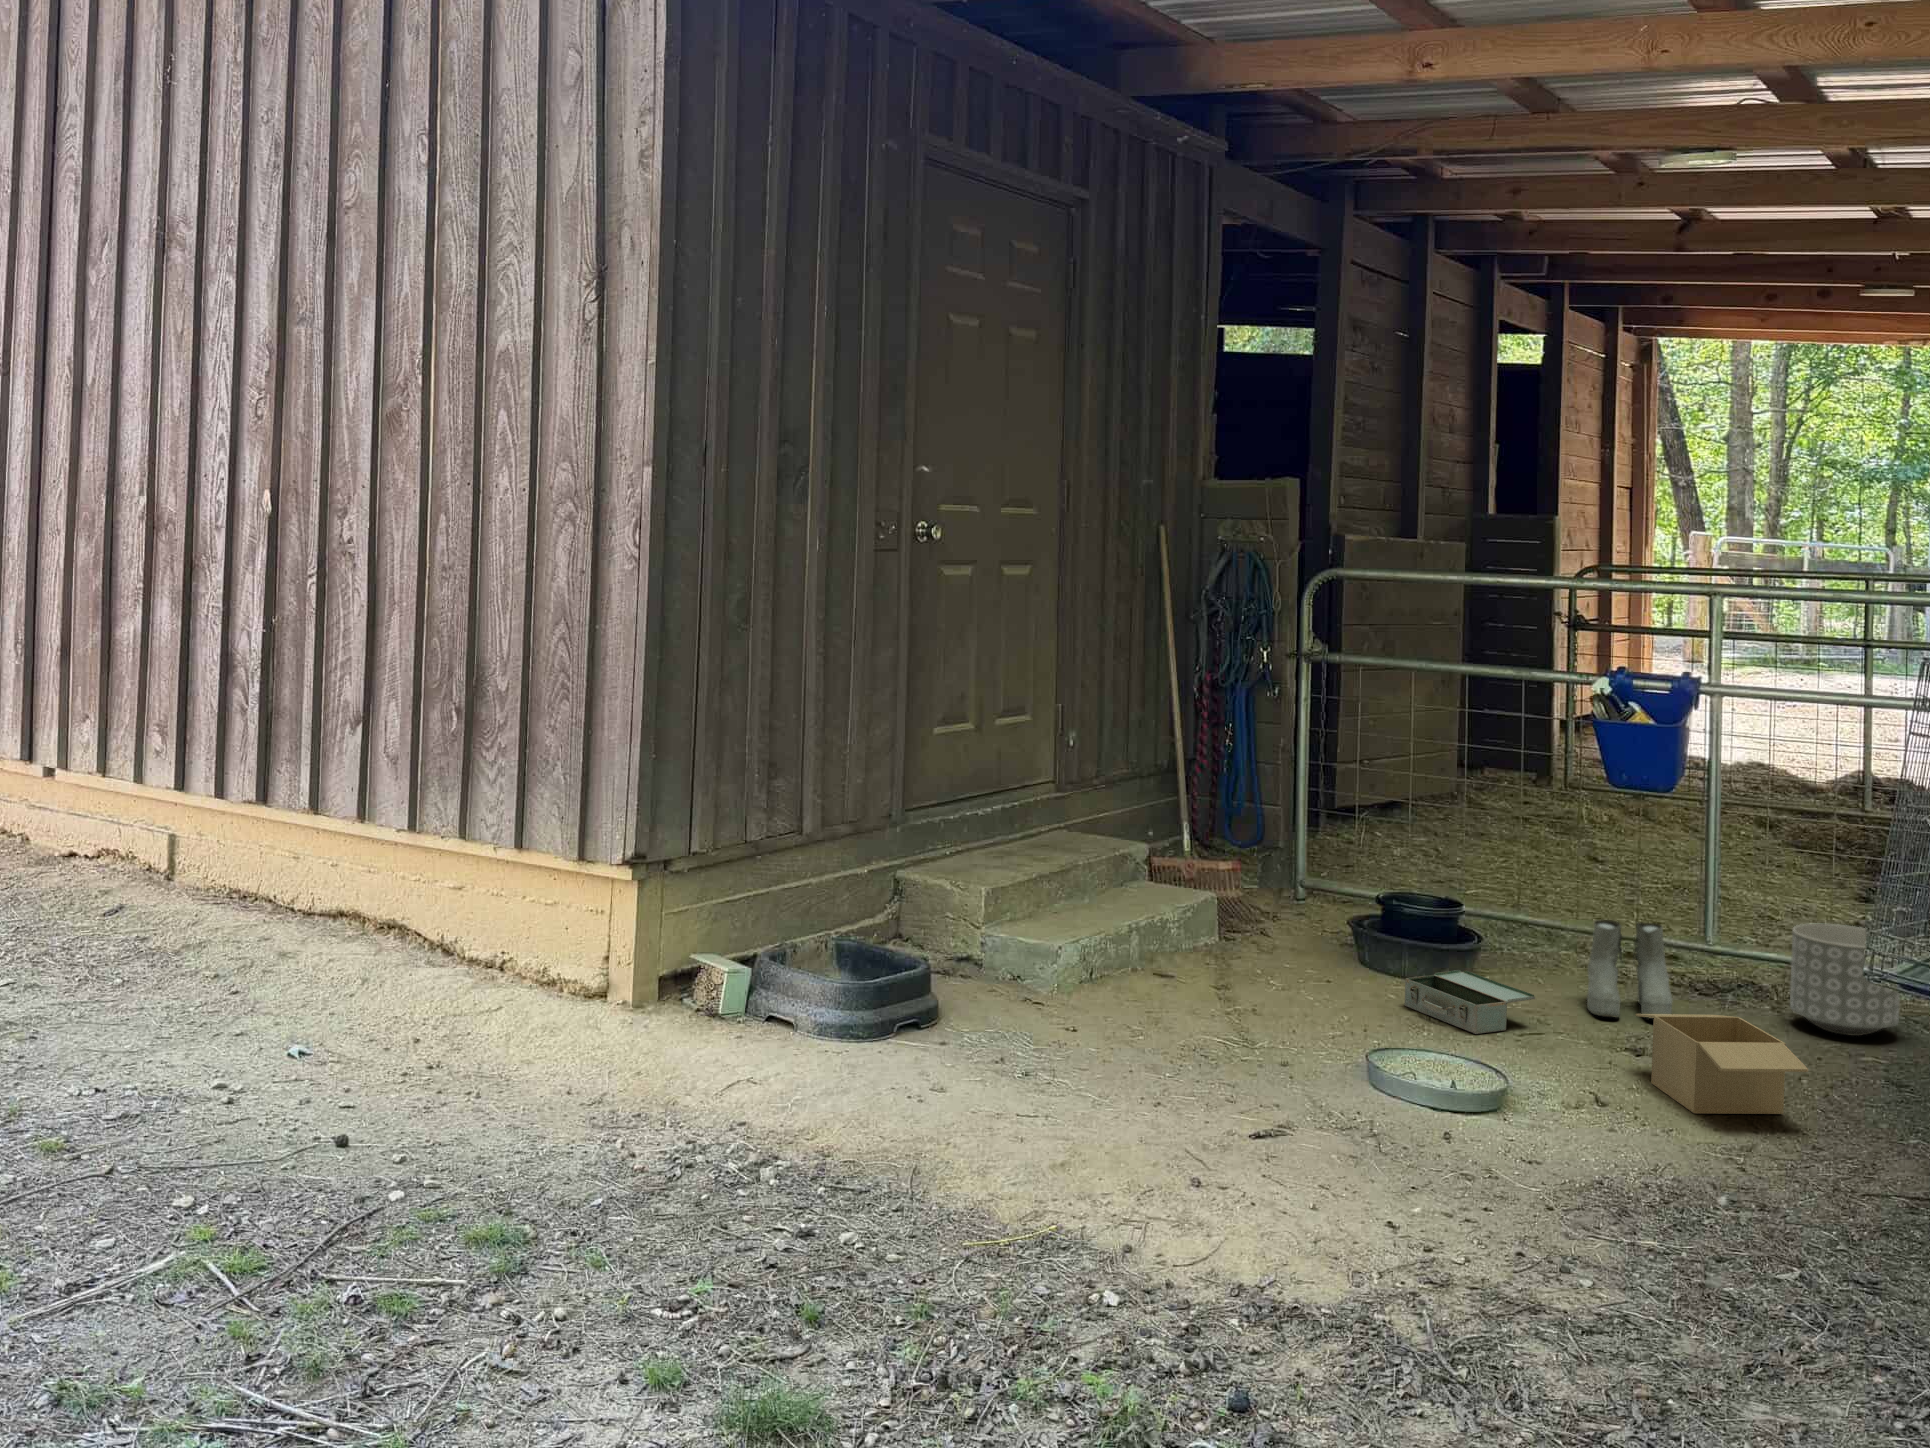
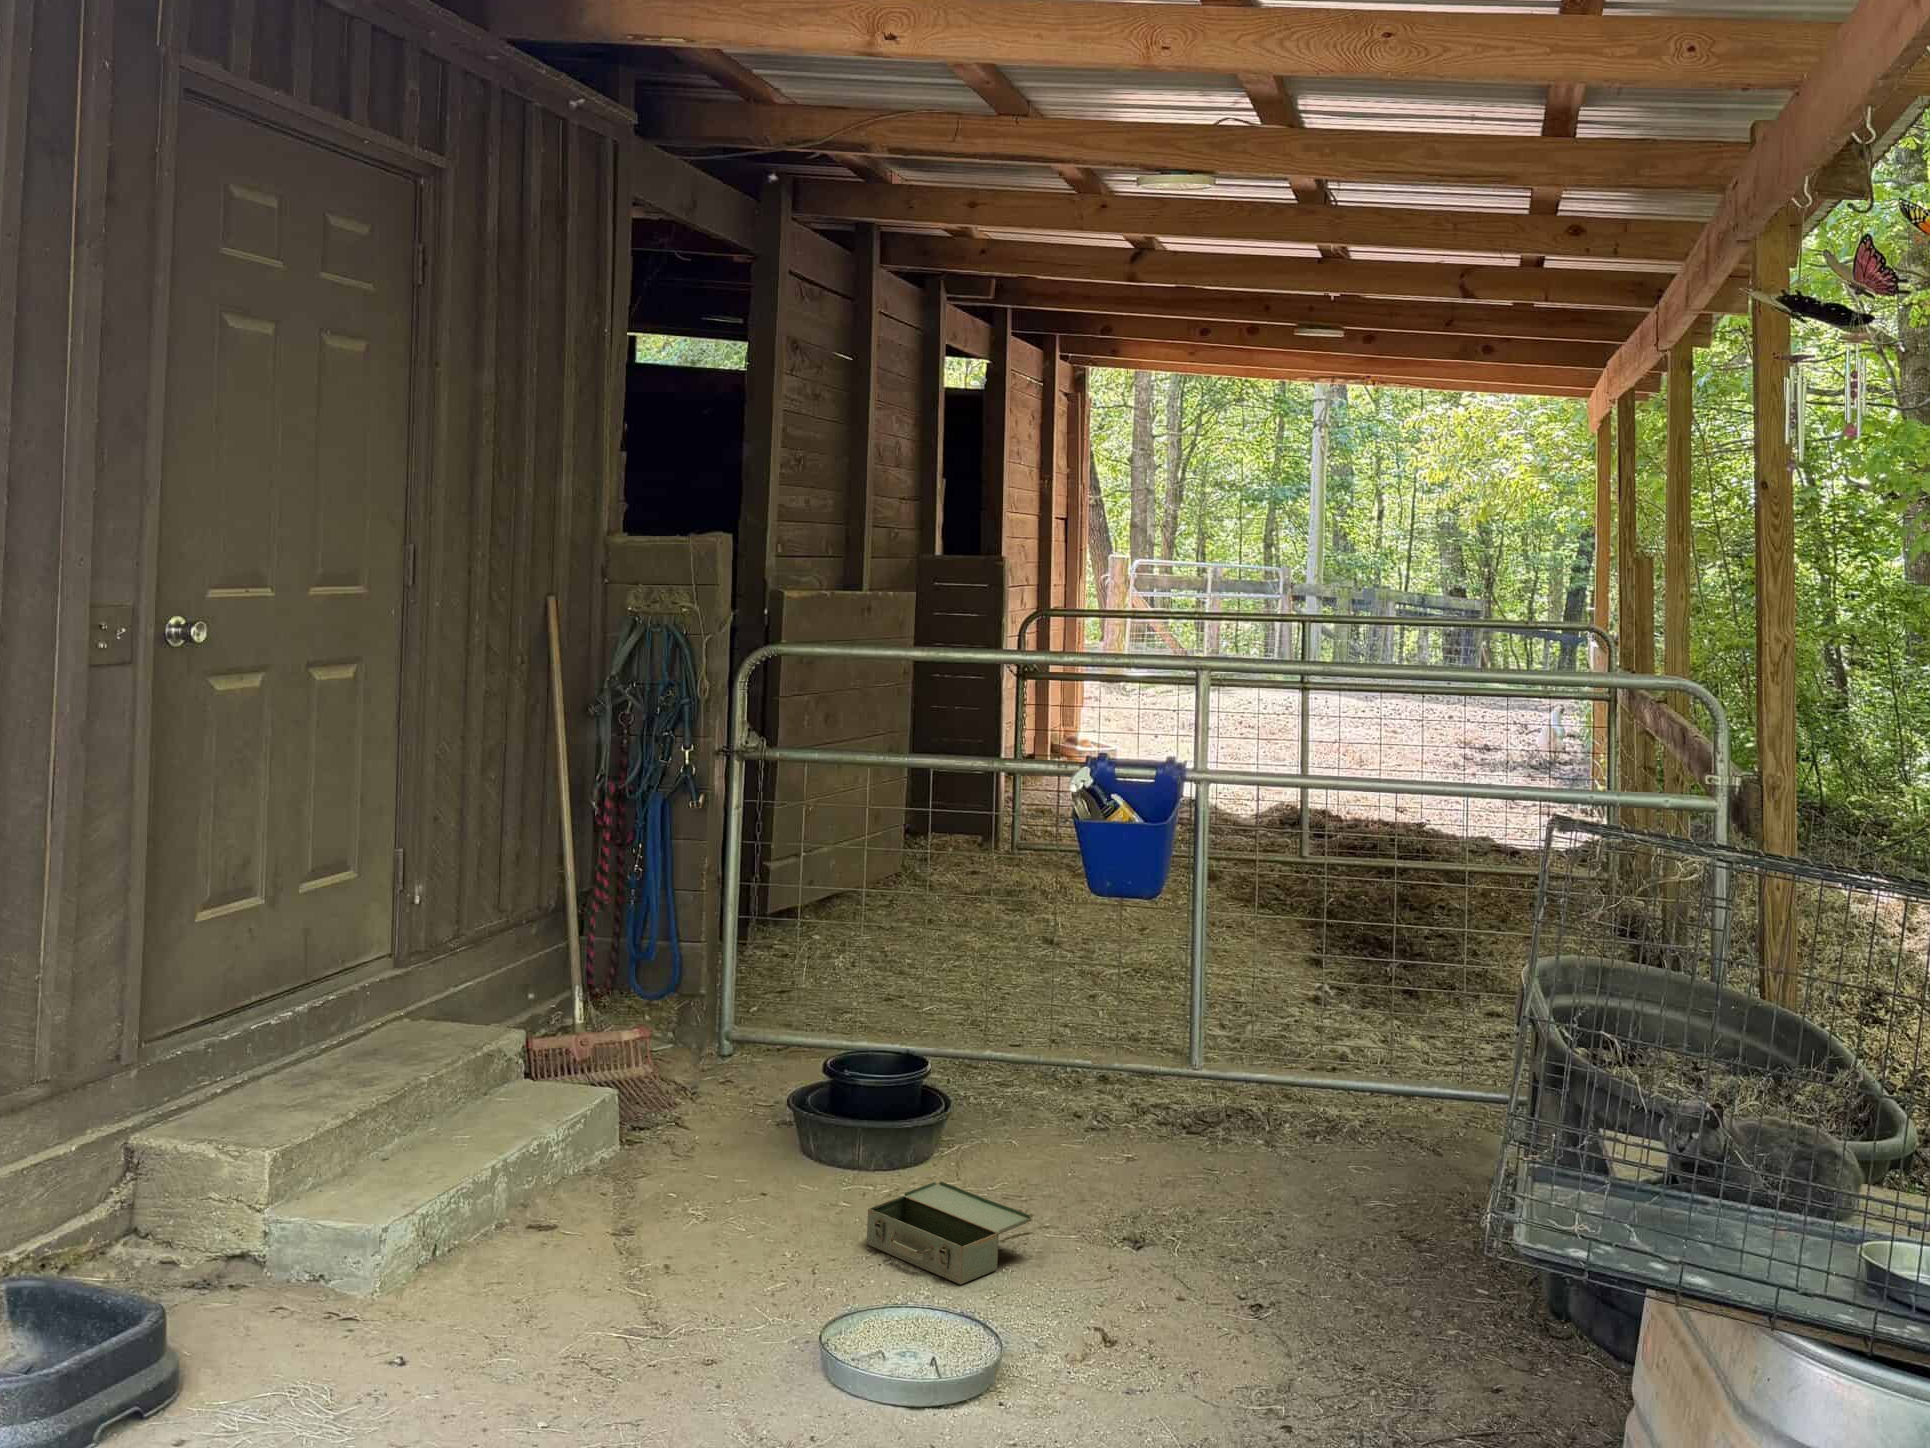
boots: present [1587,920,1672,1018] -> none [1086,1090,1186,1223]
planter: present [1790,924,1900,1036] -> none [1310,1067,1429,1204]
cardboard box: present [1636,1014,1808,1114] -> none [1161,1229,1377,1390]

